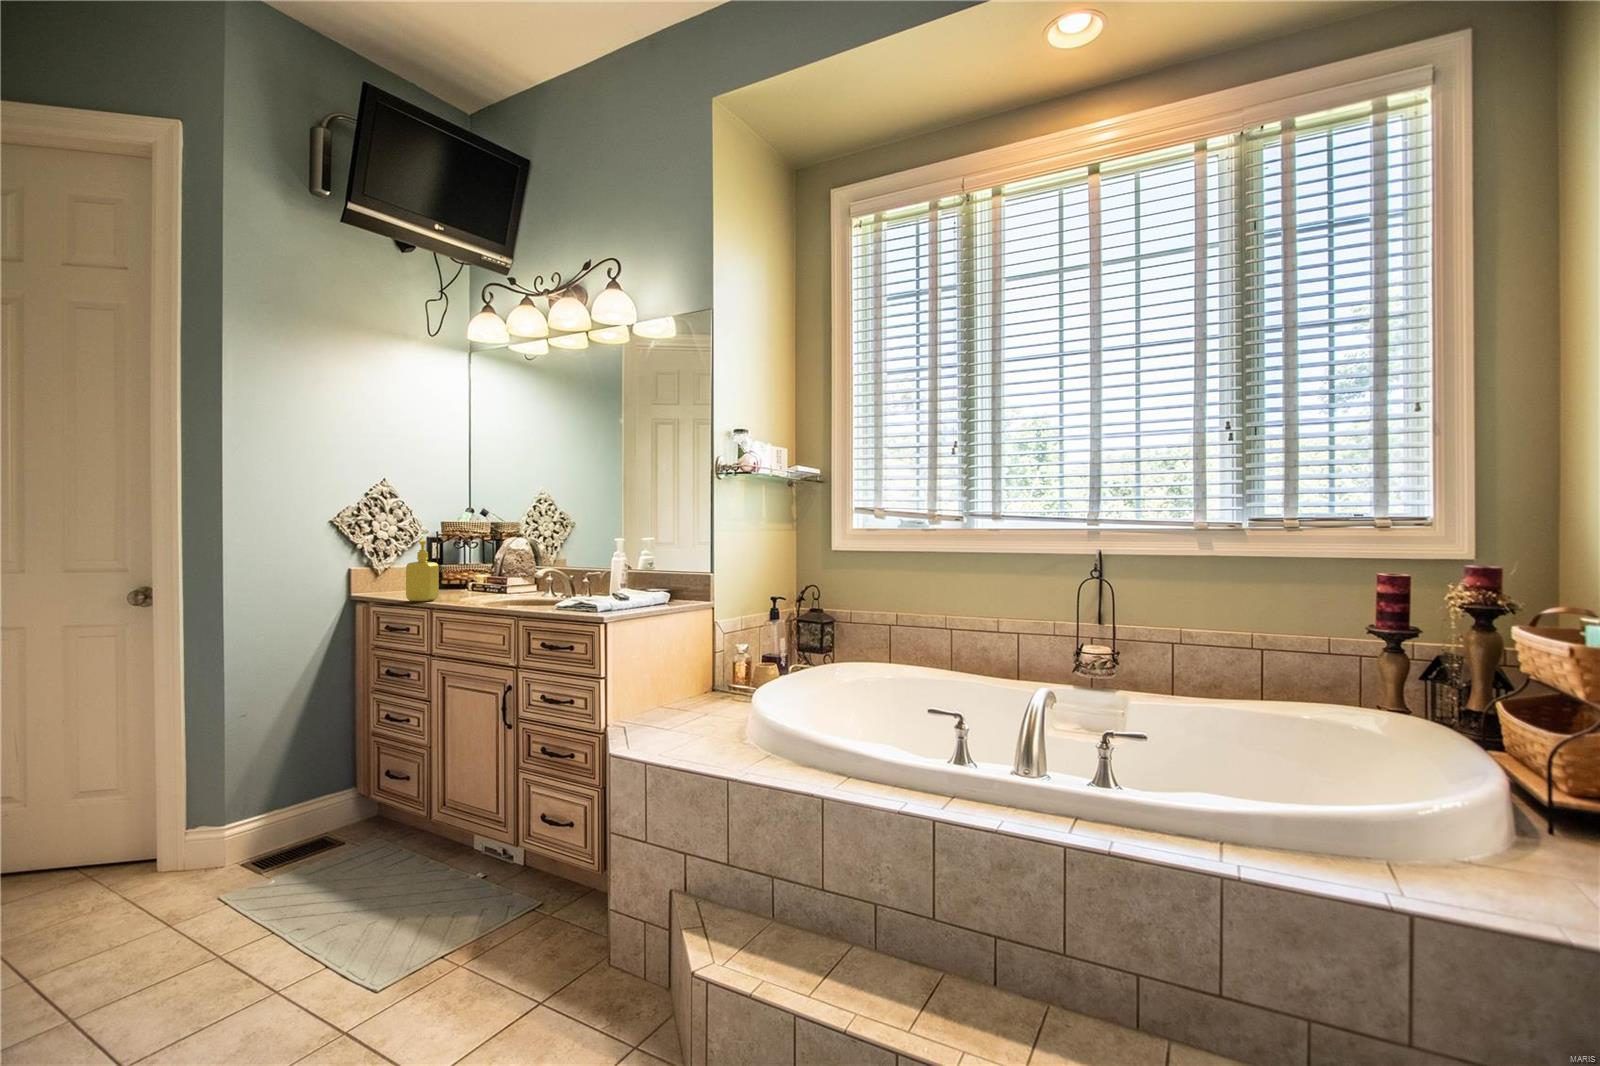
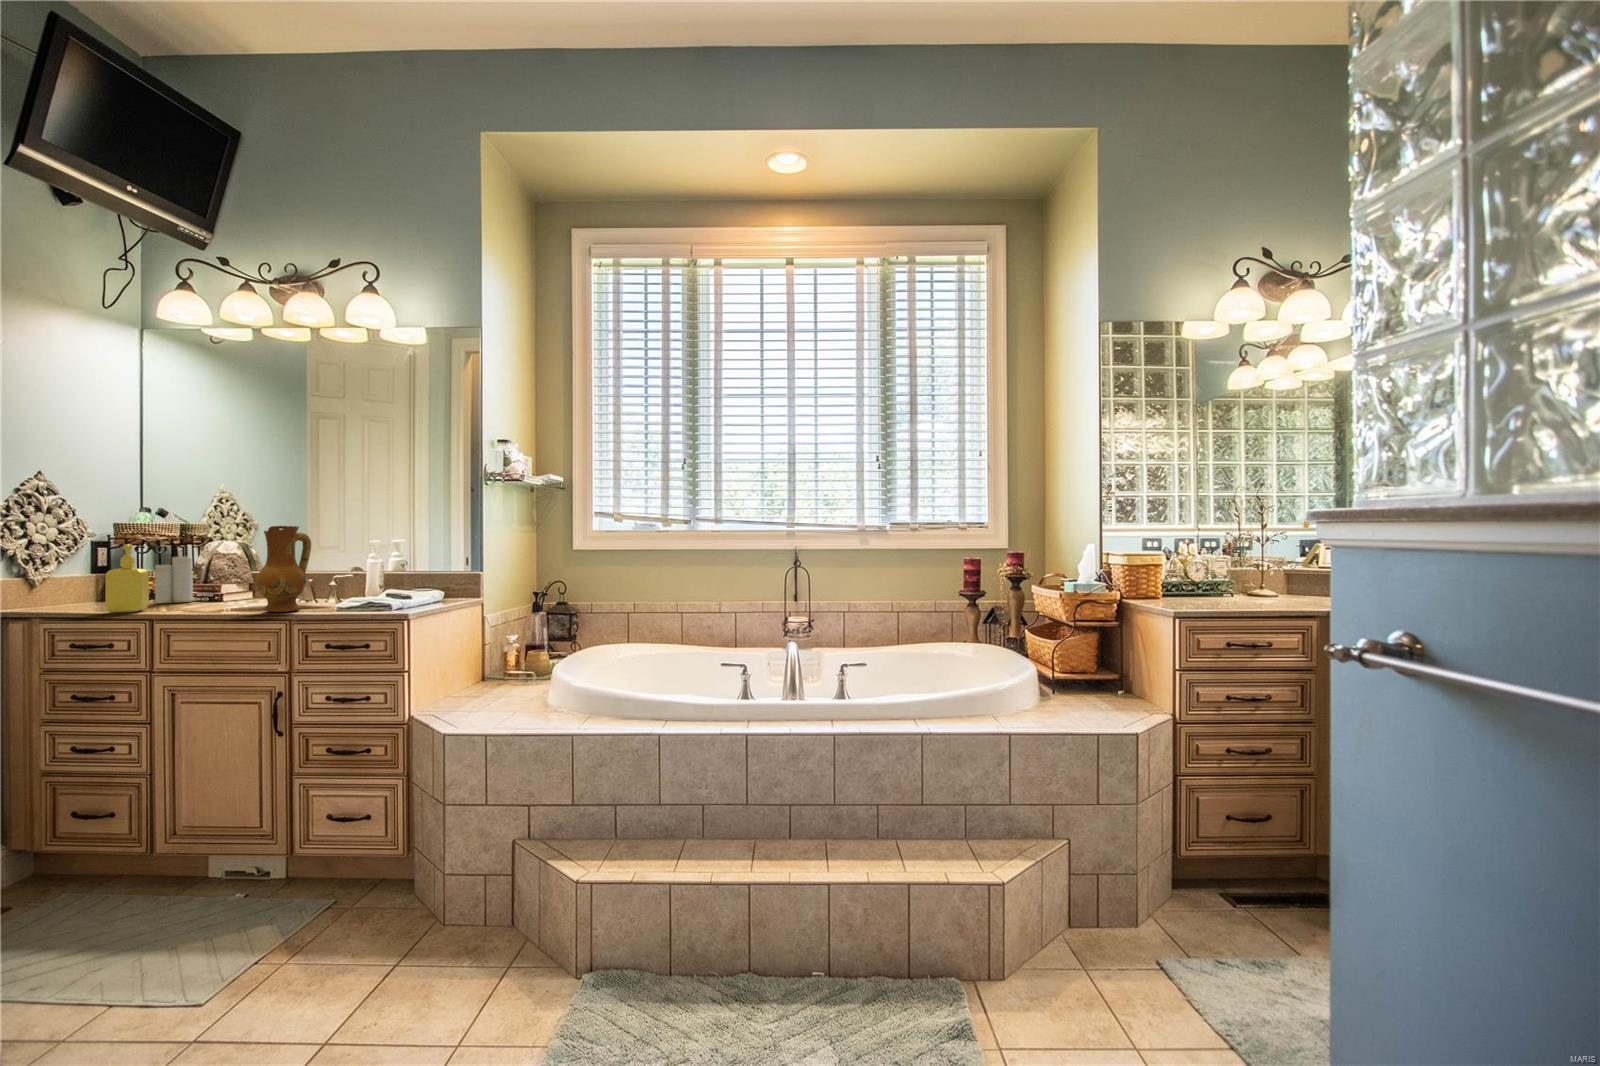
ceramic jug: none [499,523,550,608] -> present [256,526,311,612]
candle: none [453,547,489,594] -> present [152,556,196,603]

